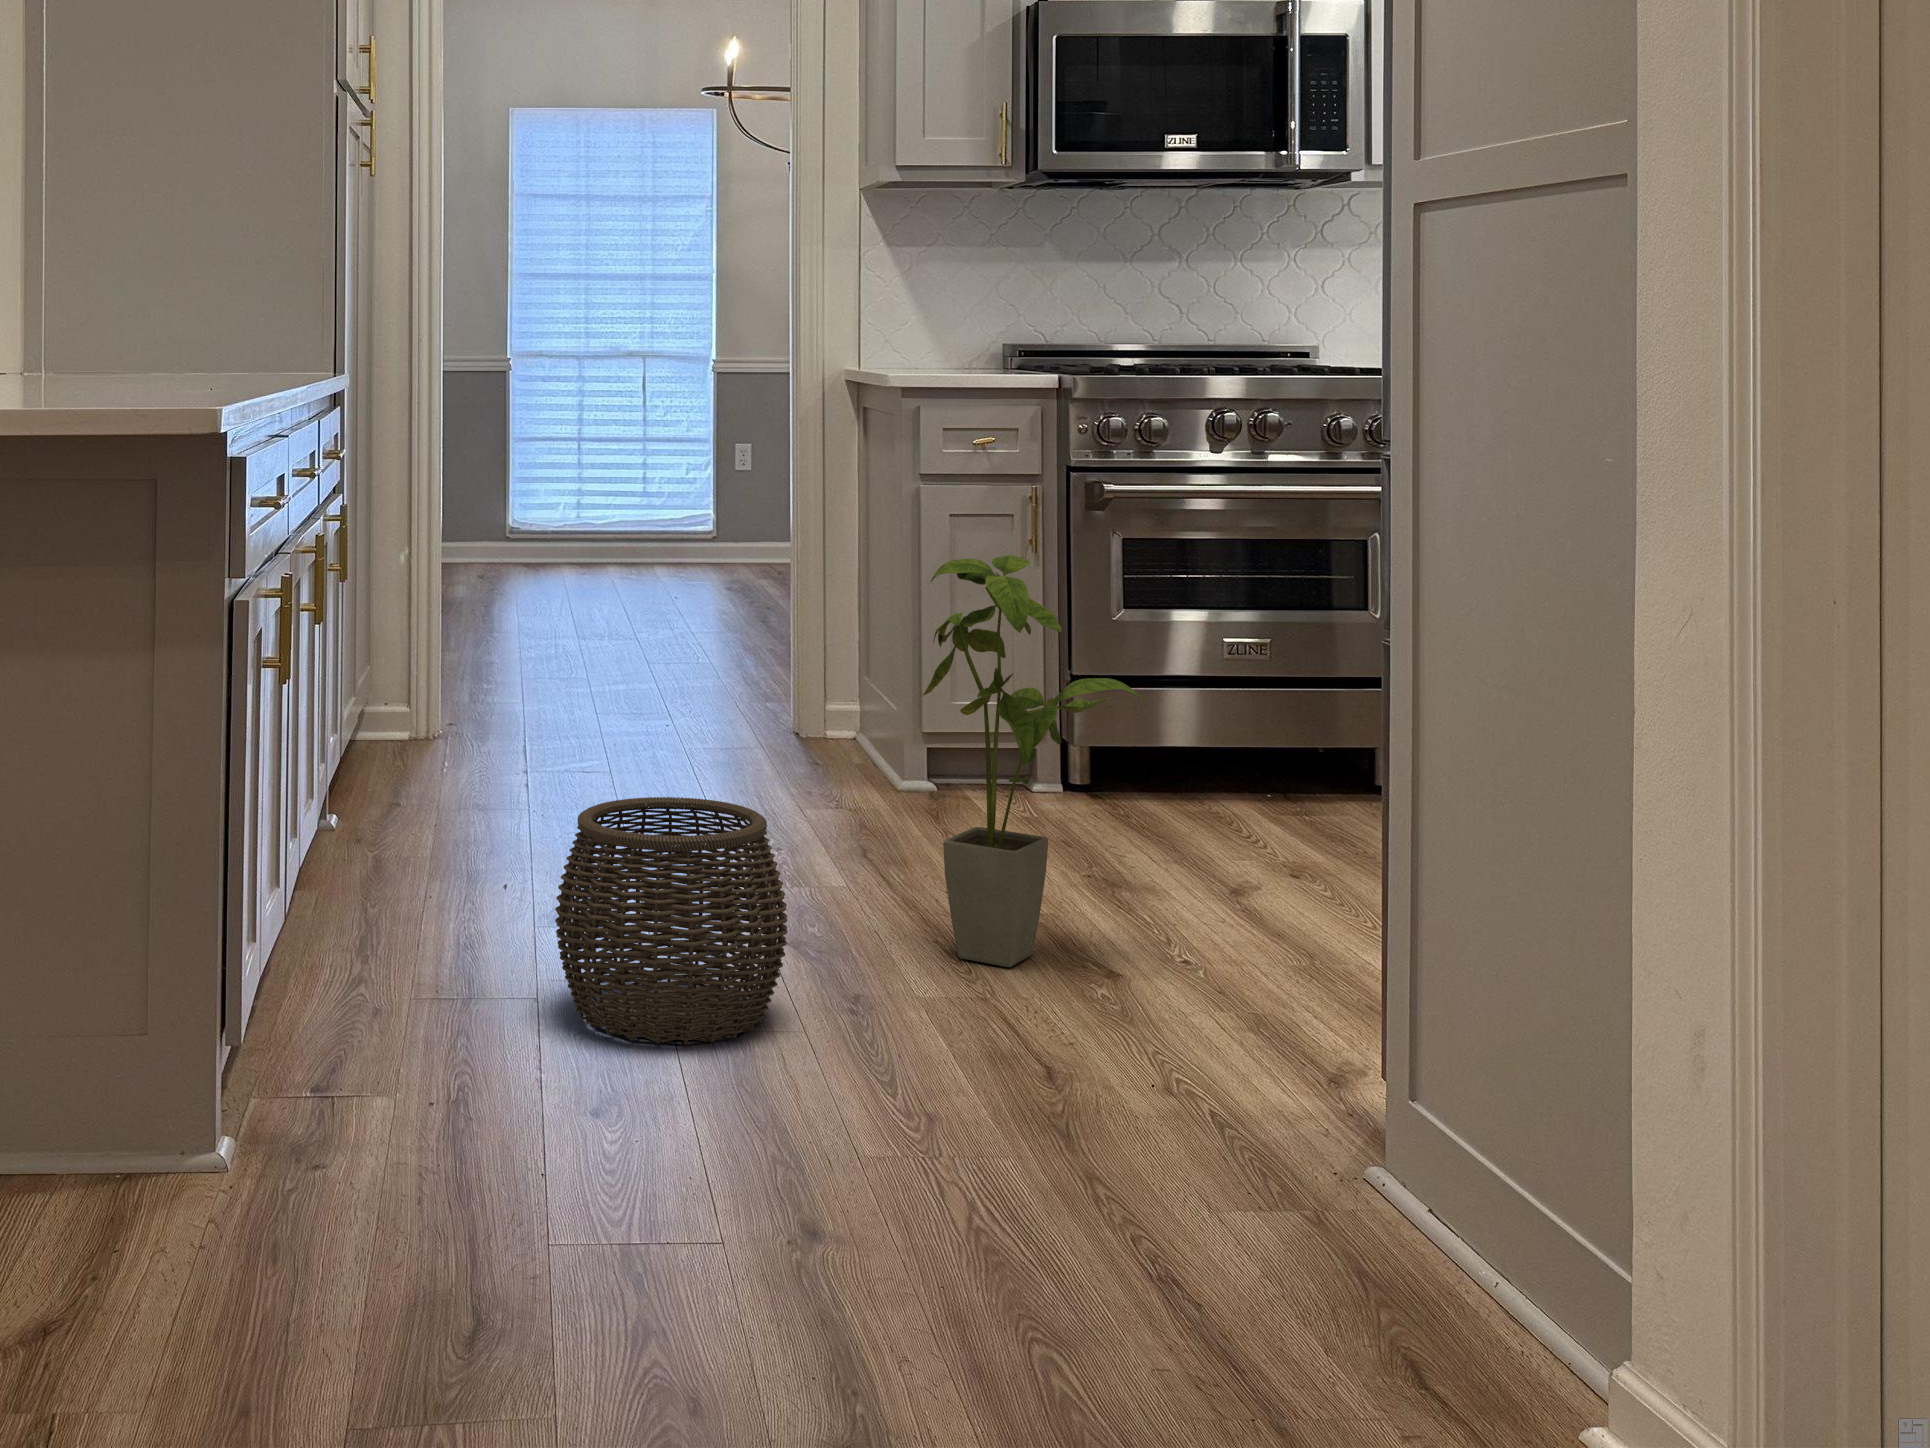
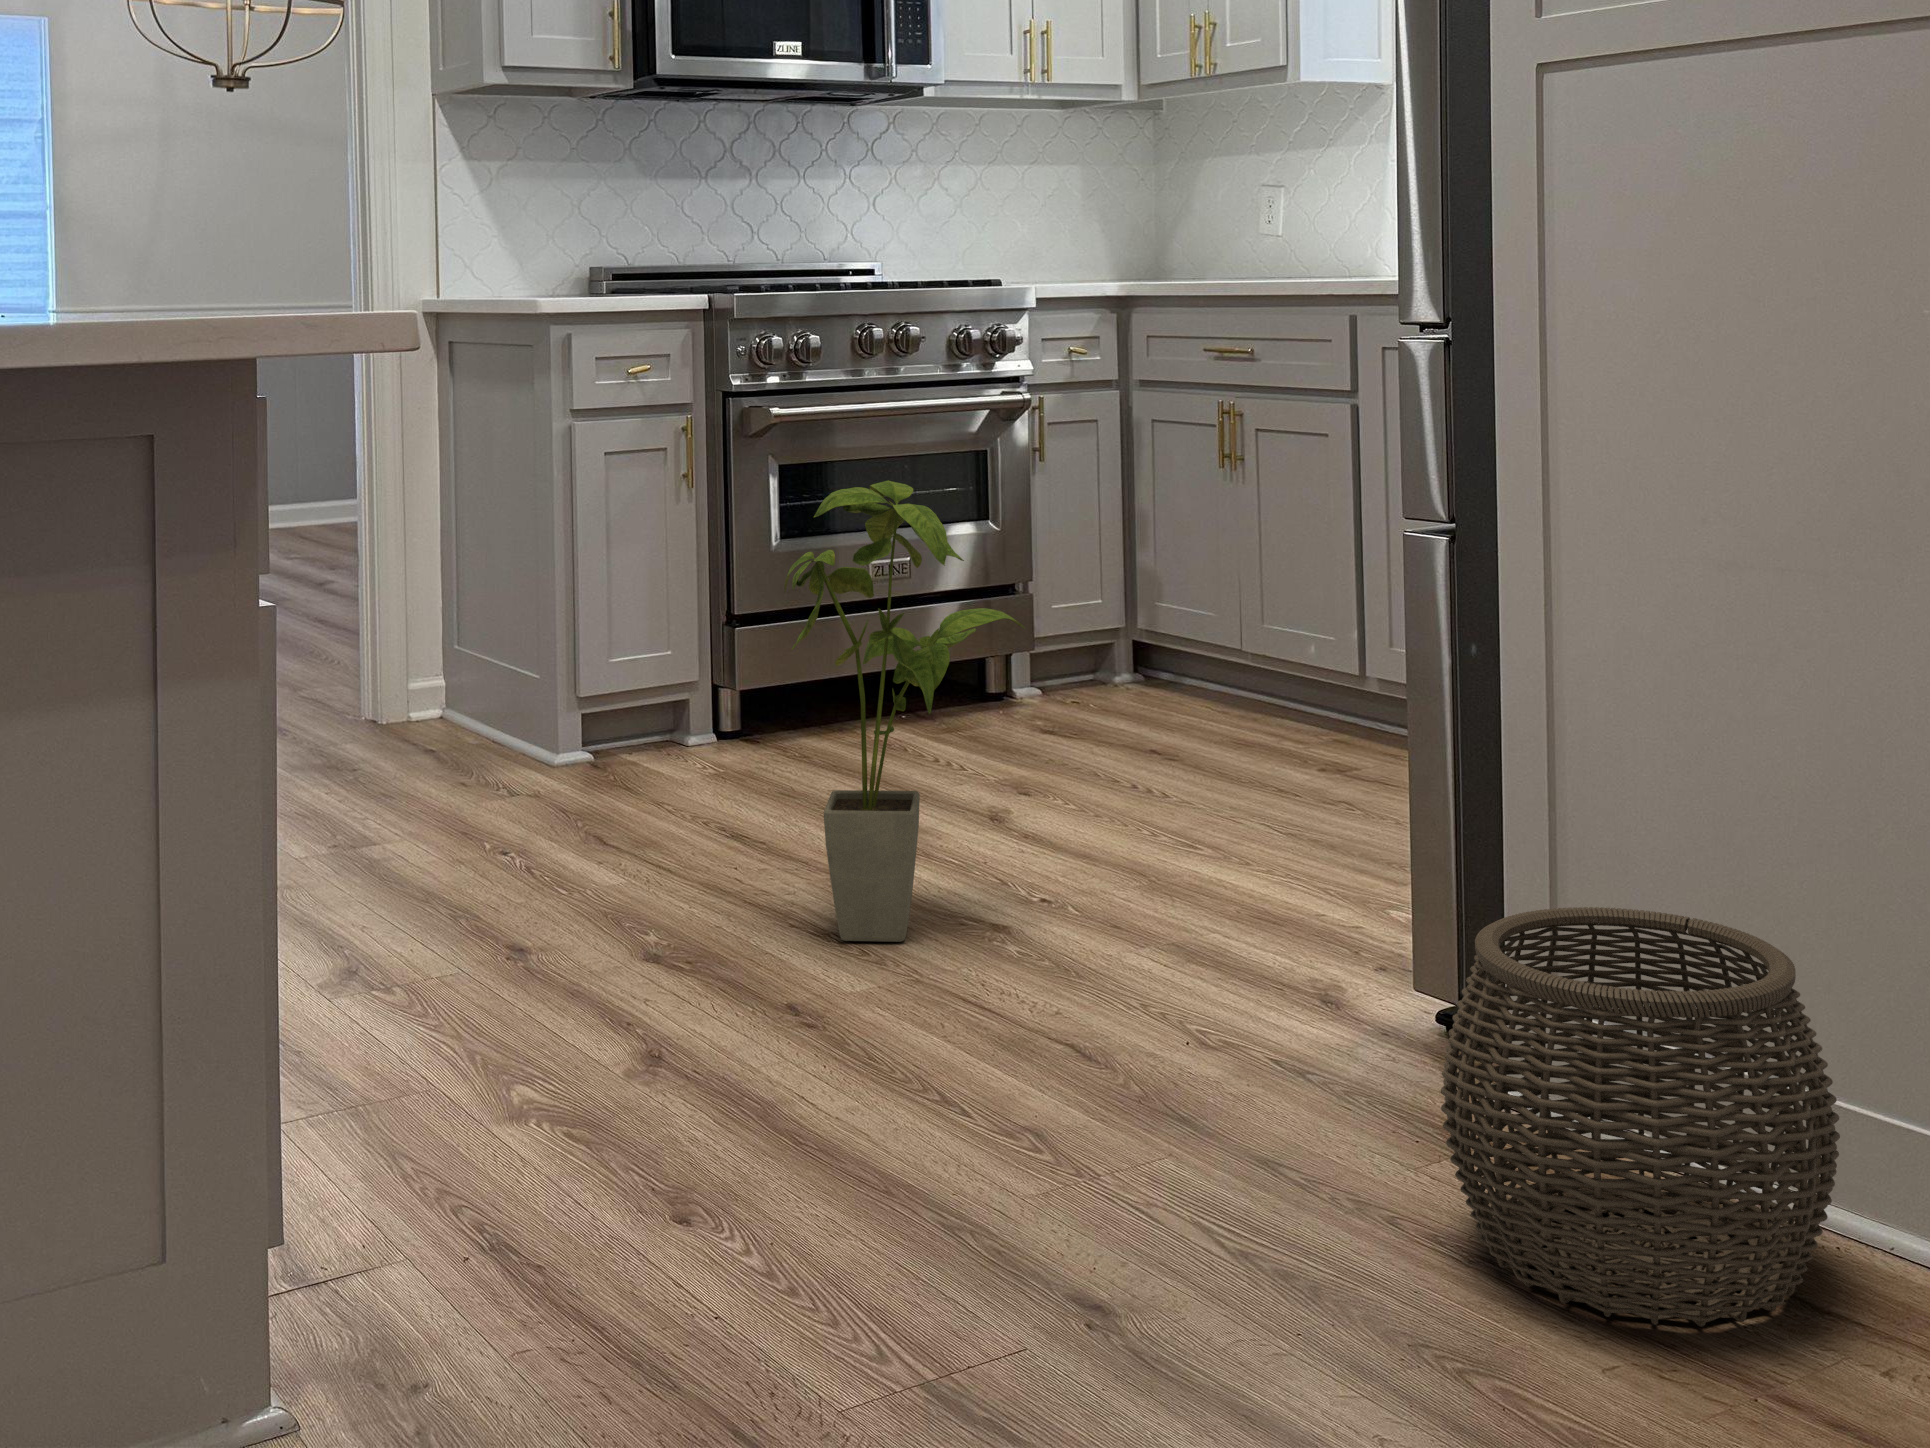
woven basket: present [555,797,788,1044] -> present [1441,907,1840,1327]

